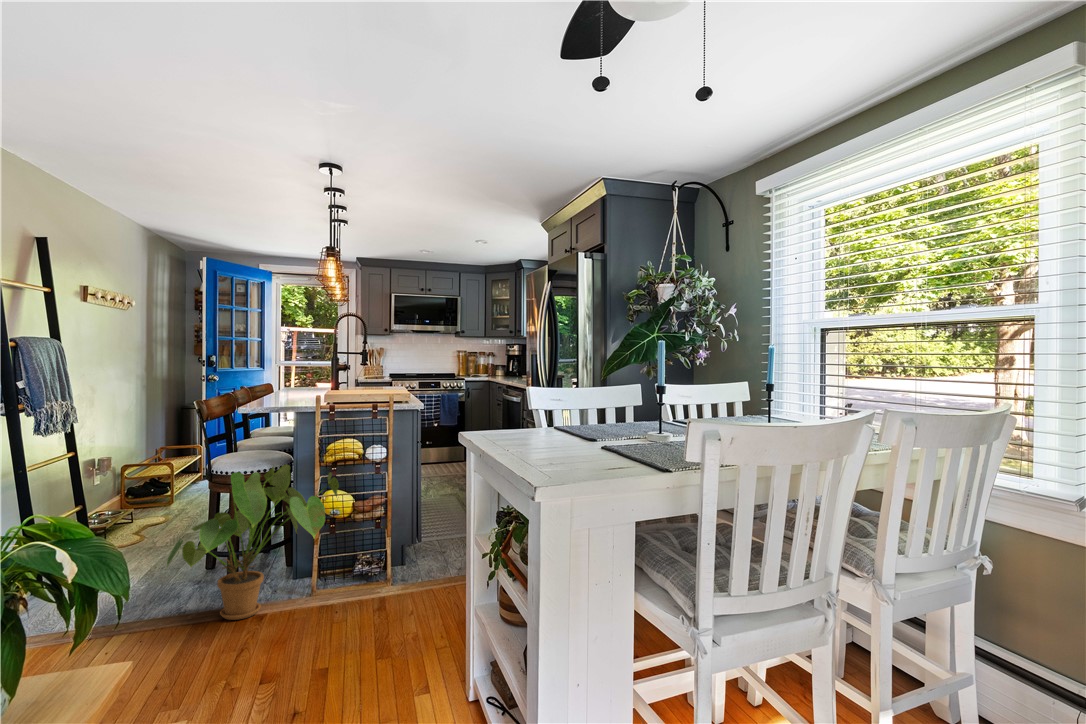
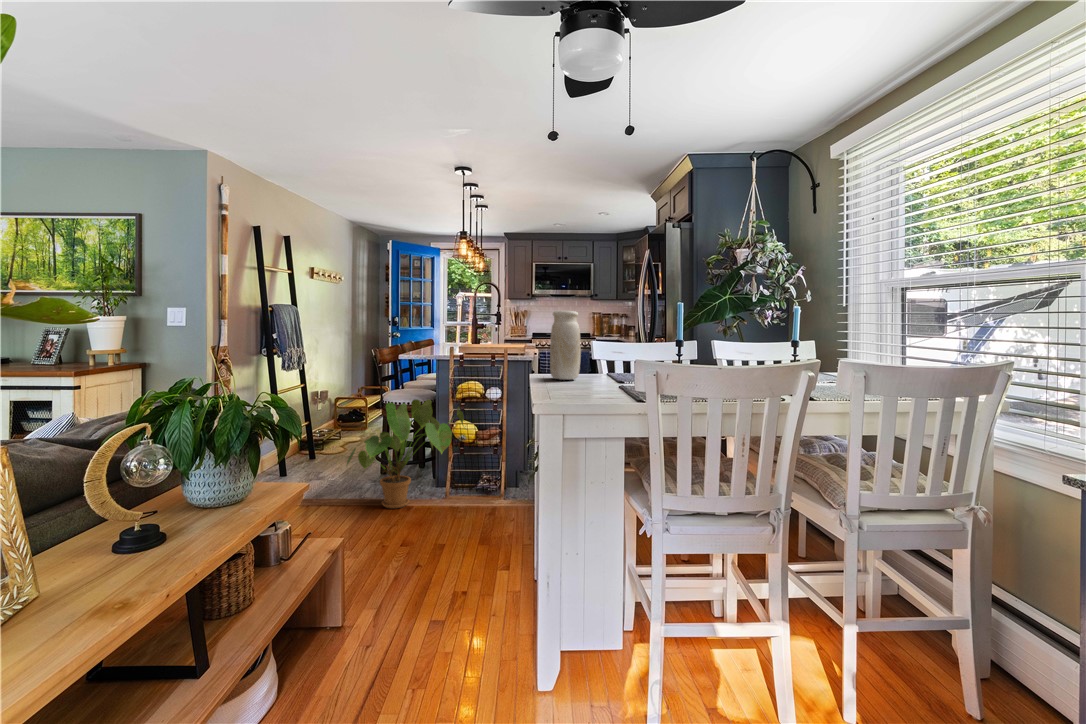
vase: none [484,349,523,436] -> present [550,311,581,380]

